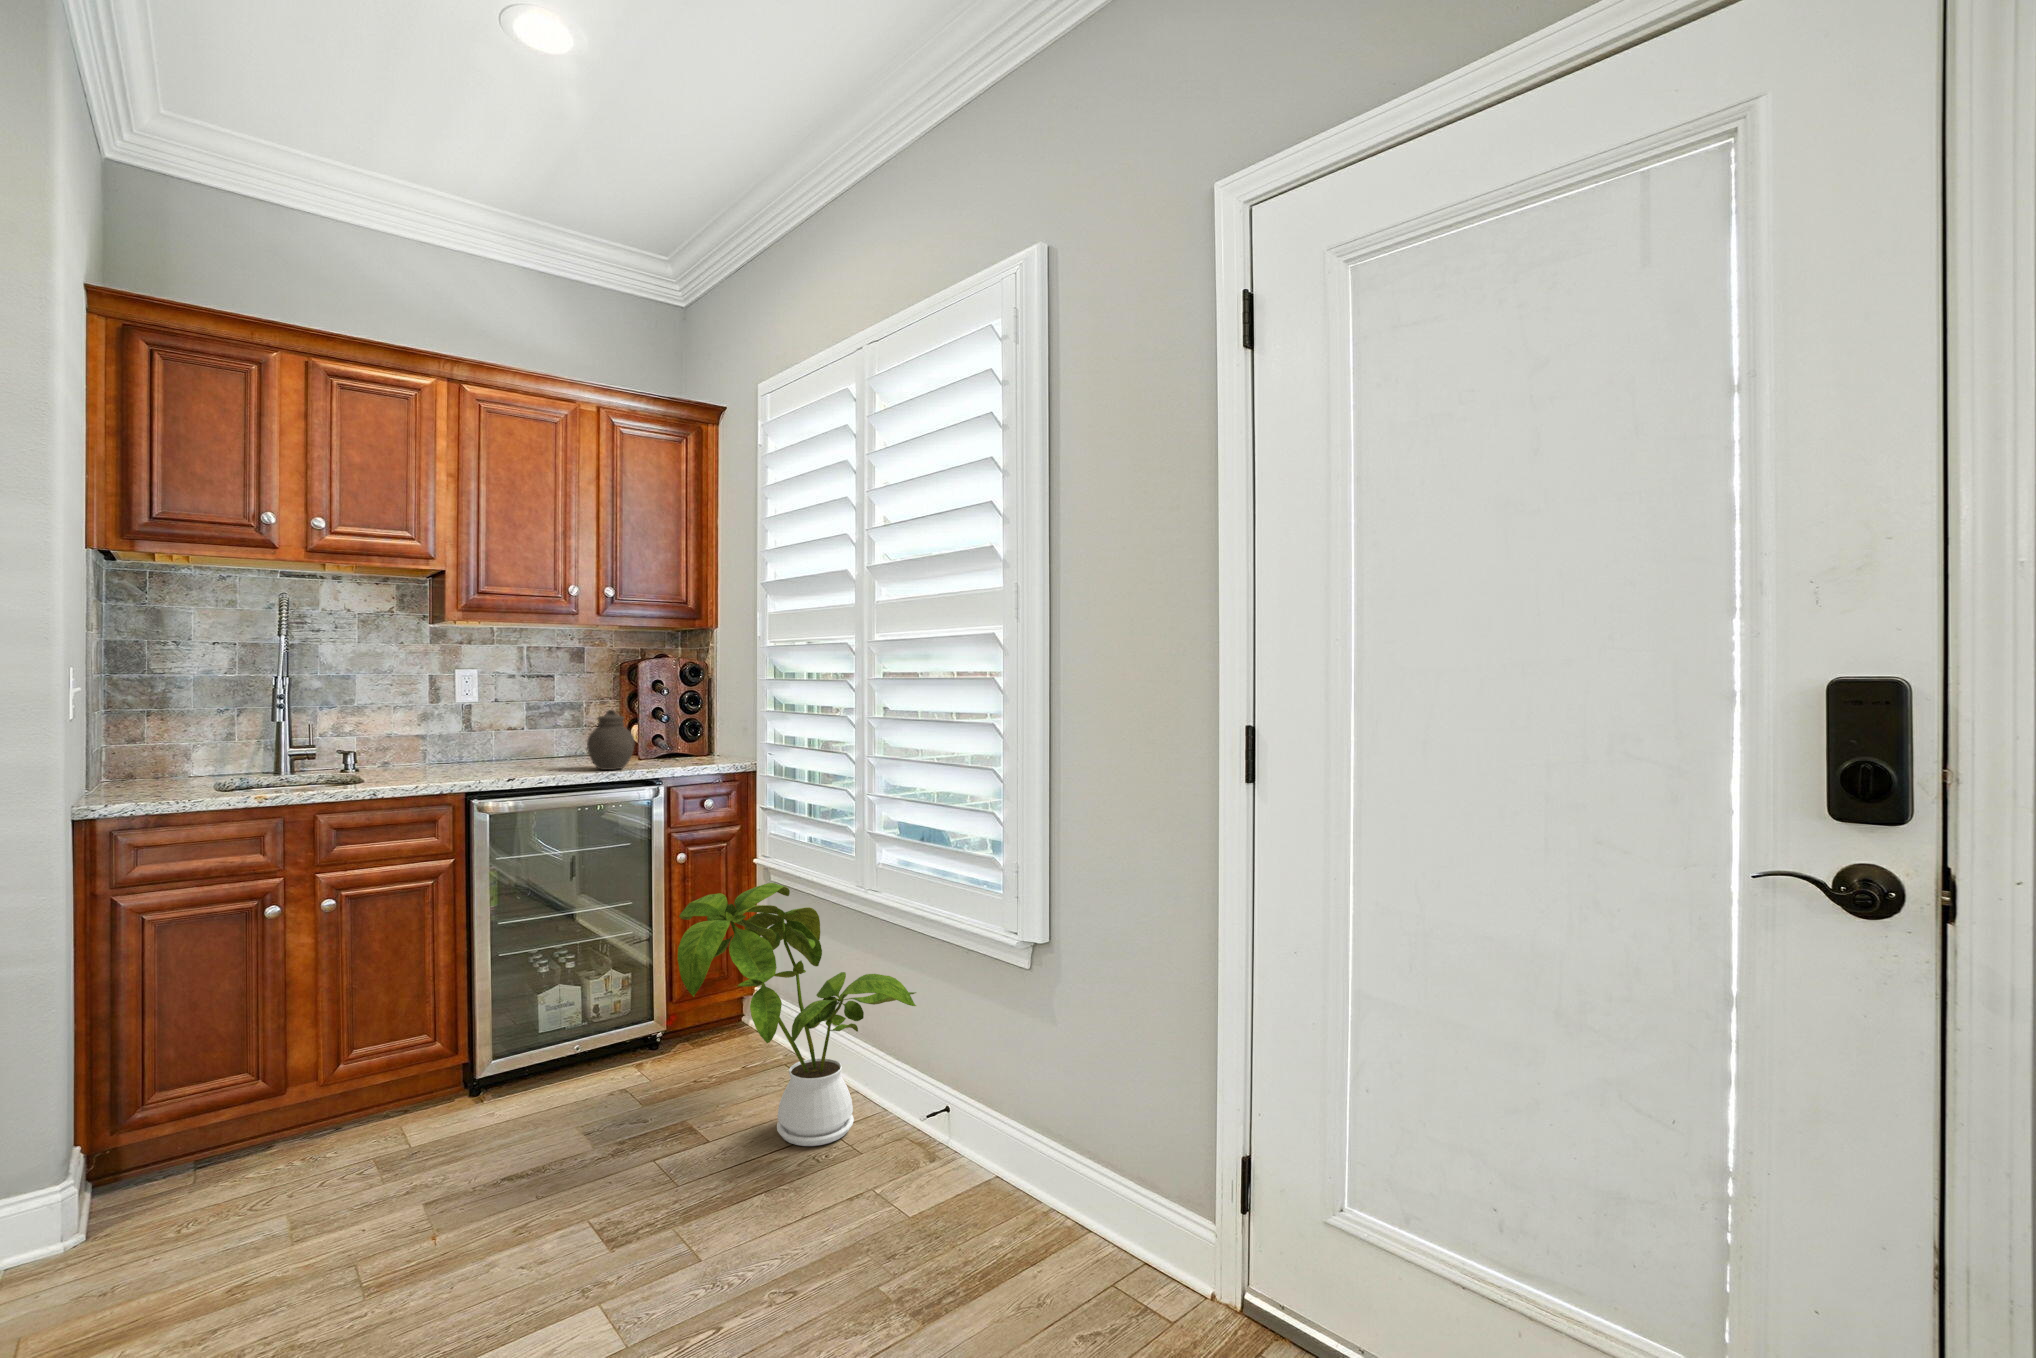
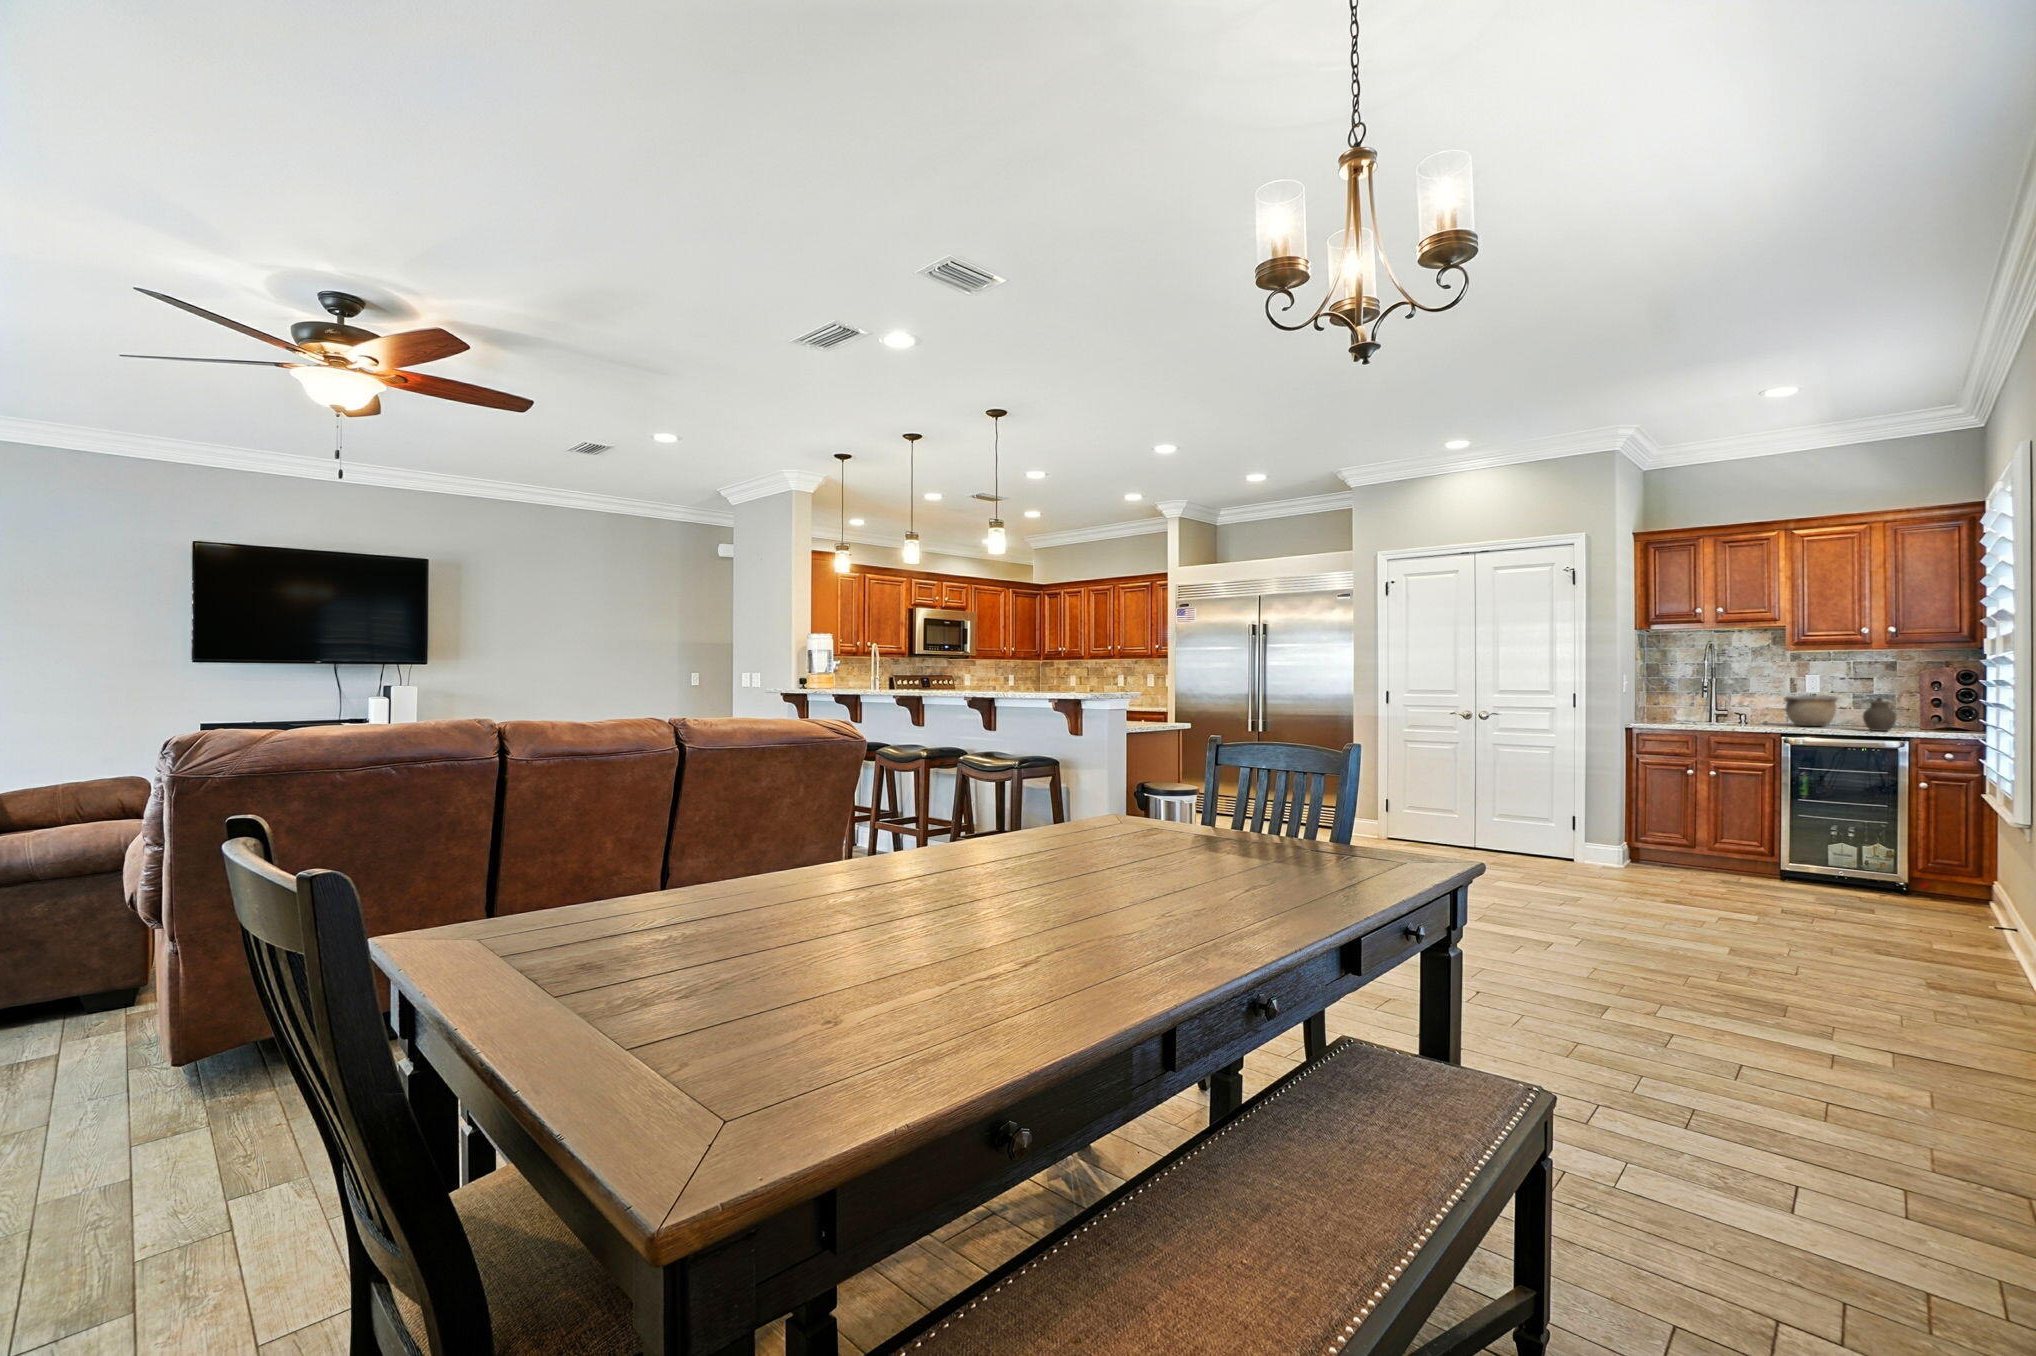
bowl: none [440,707,529,769] -> present [1785,695,1837,726]
house plant: present [678,883,916,1146] -> none [1832,786,1996,930]

